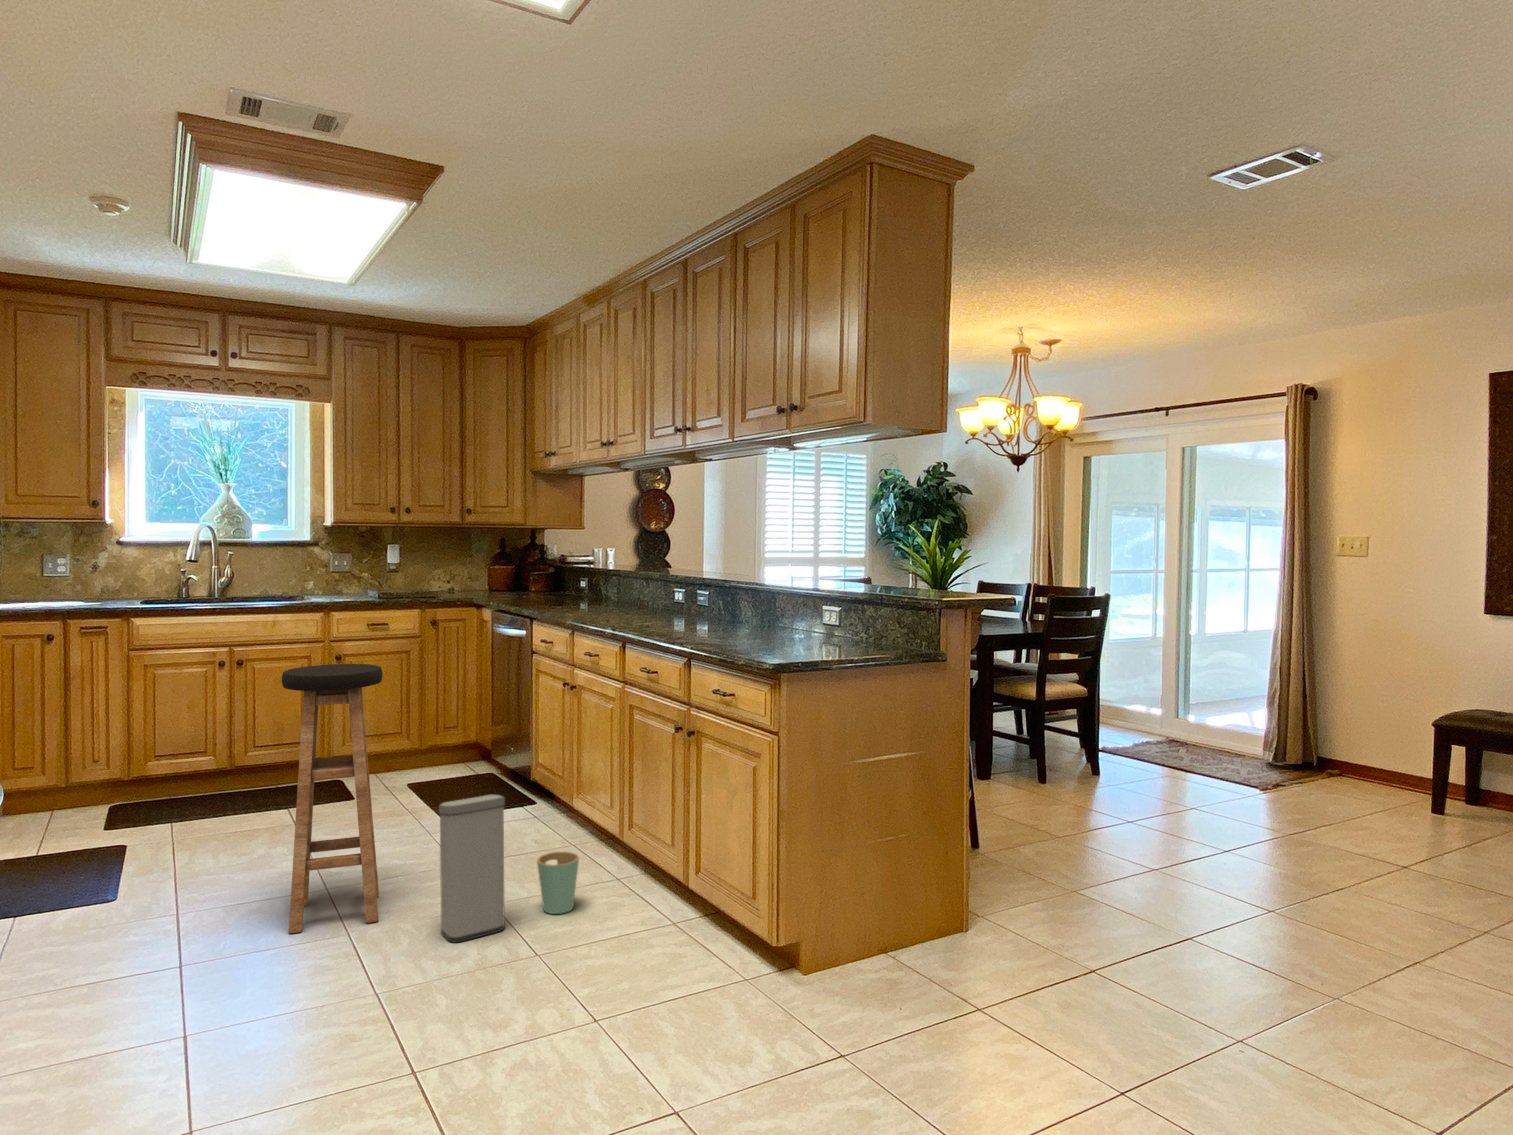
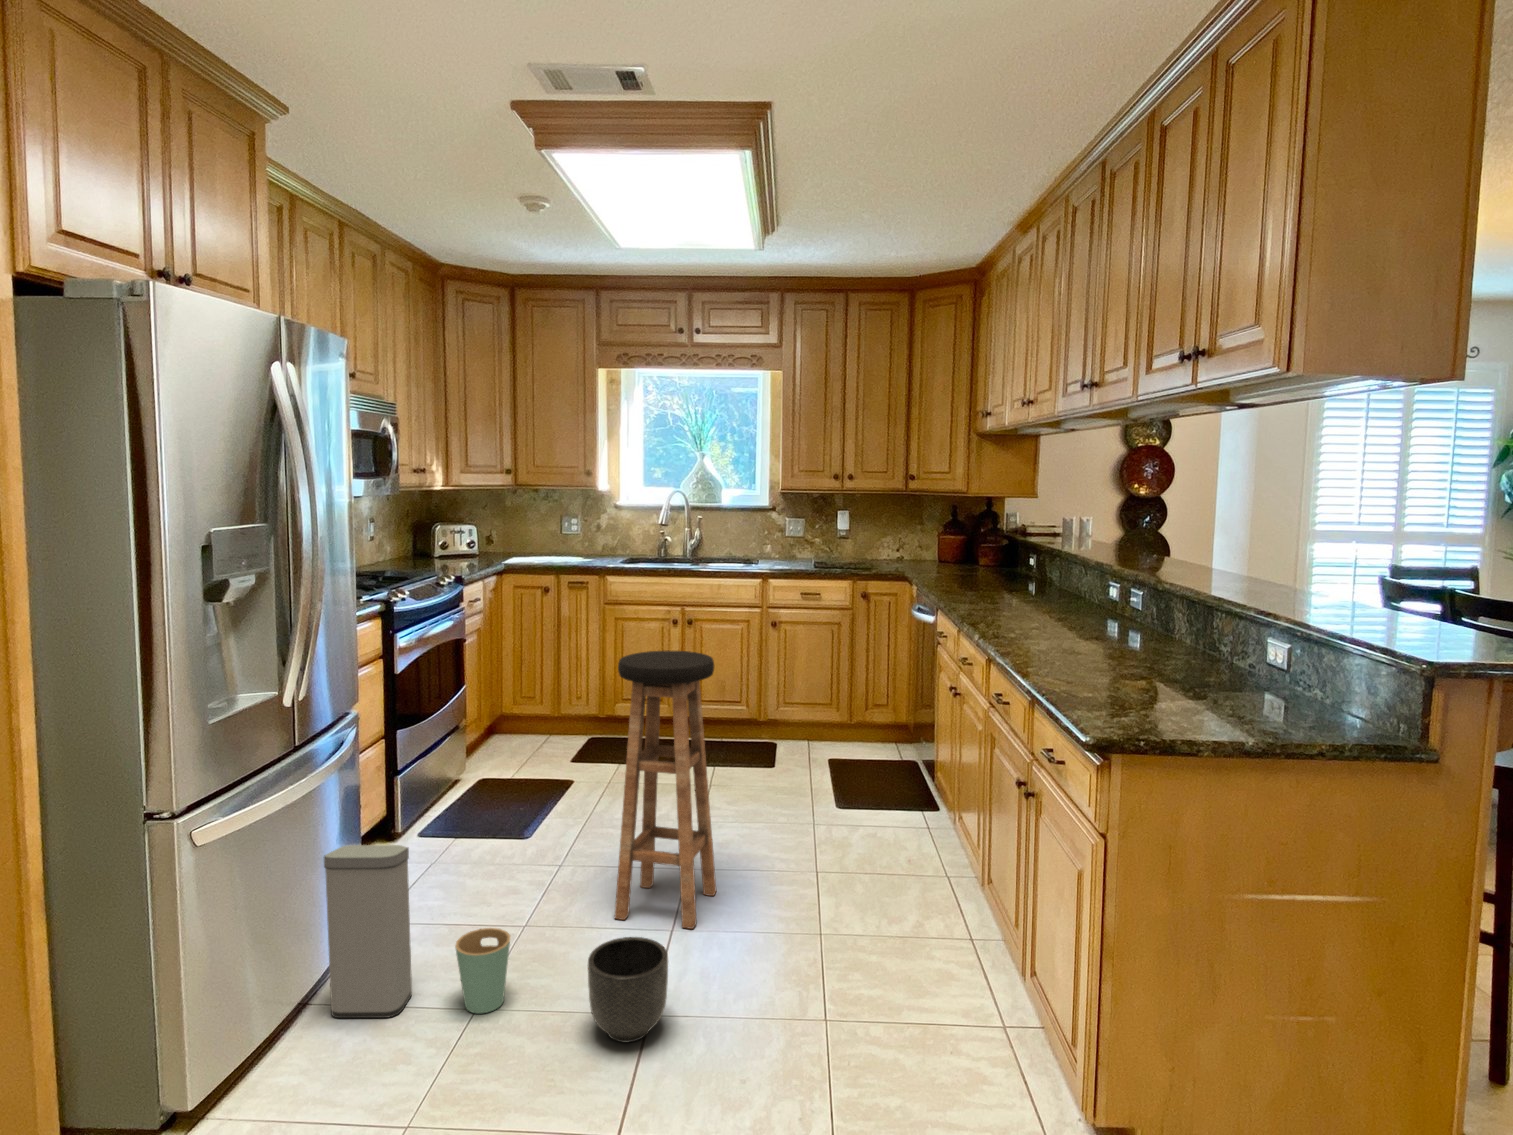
trash can: present [439,794,579,942] -> present [324,845,510,1018]
planter: none [333,911,412,1003] -> present [588,937,668,1042]

